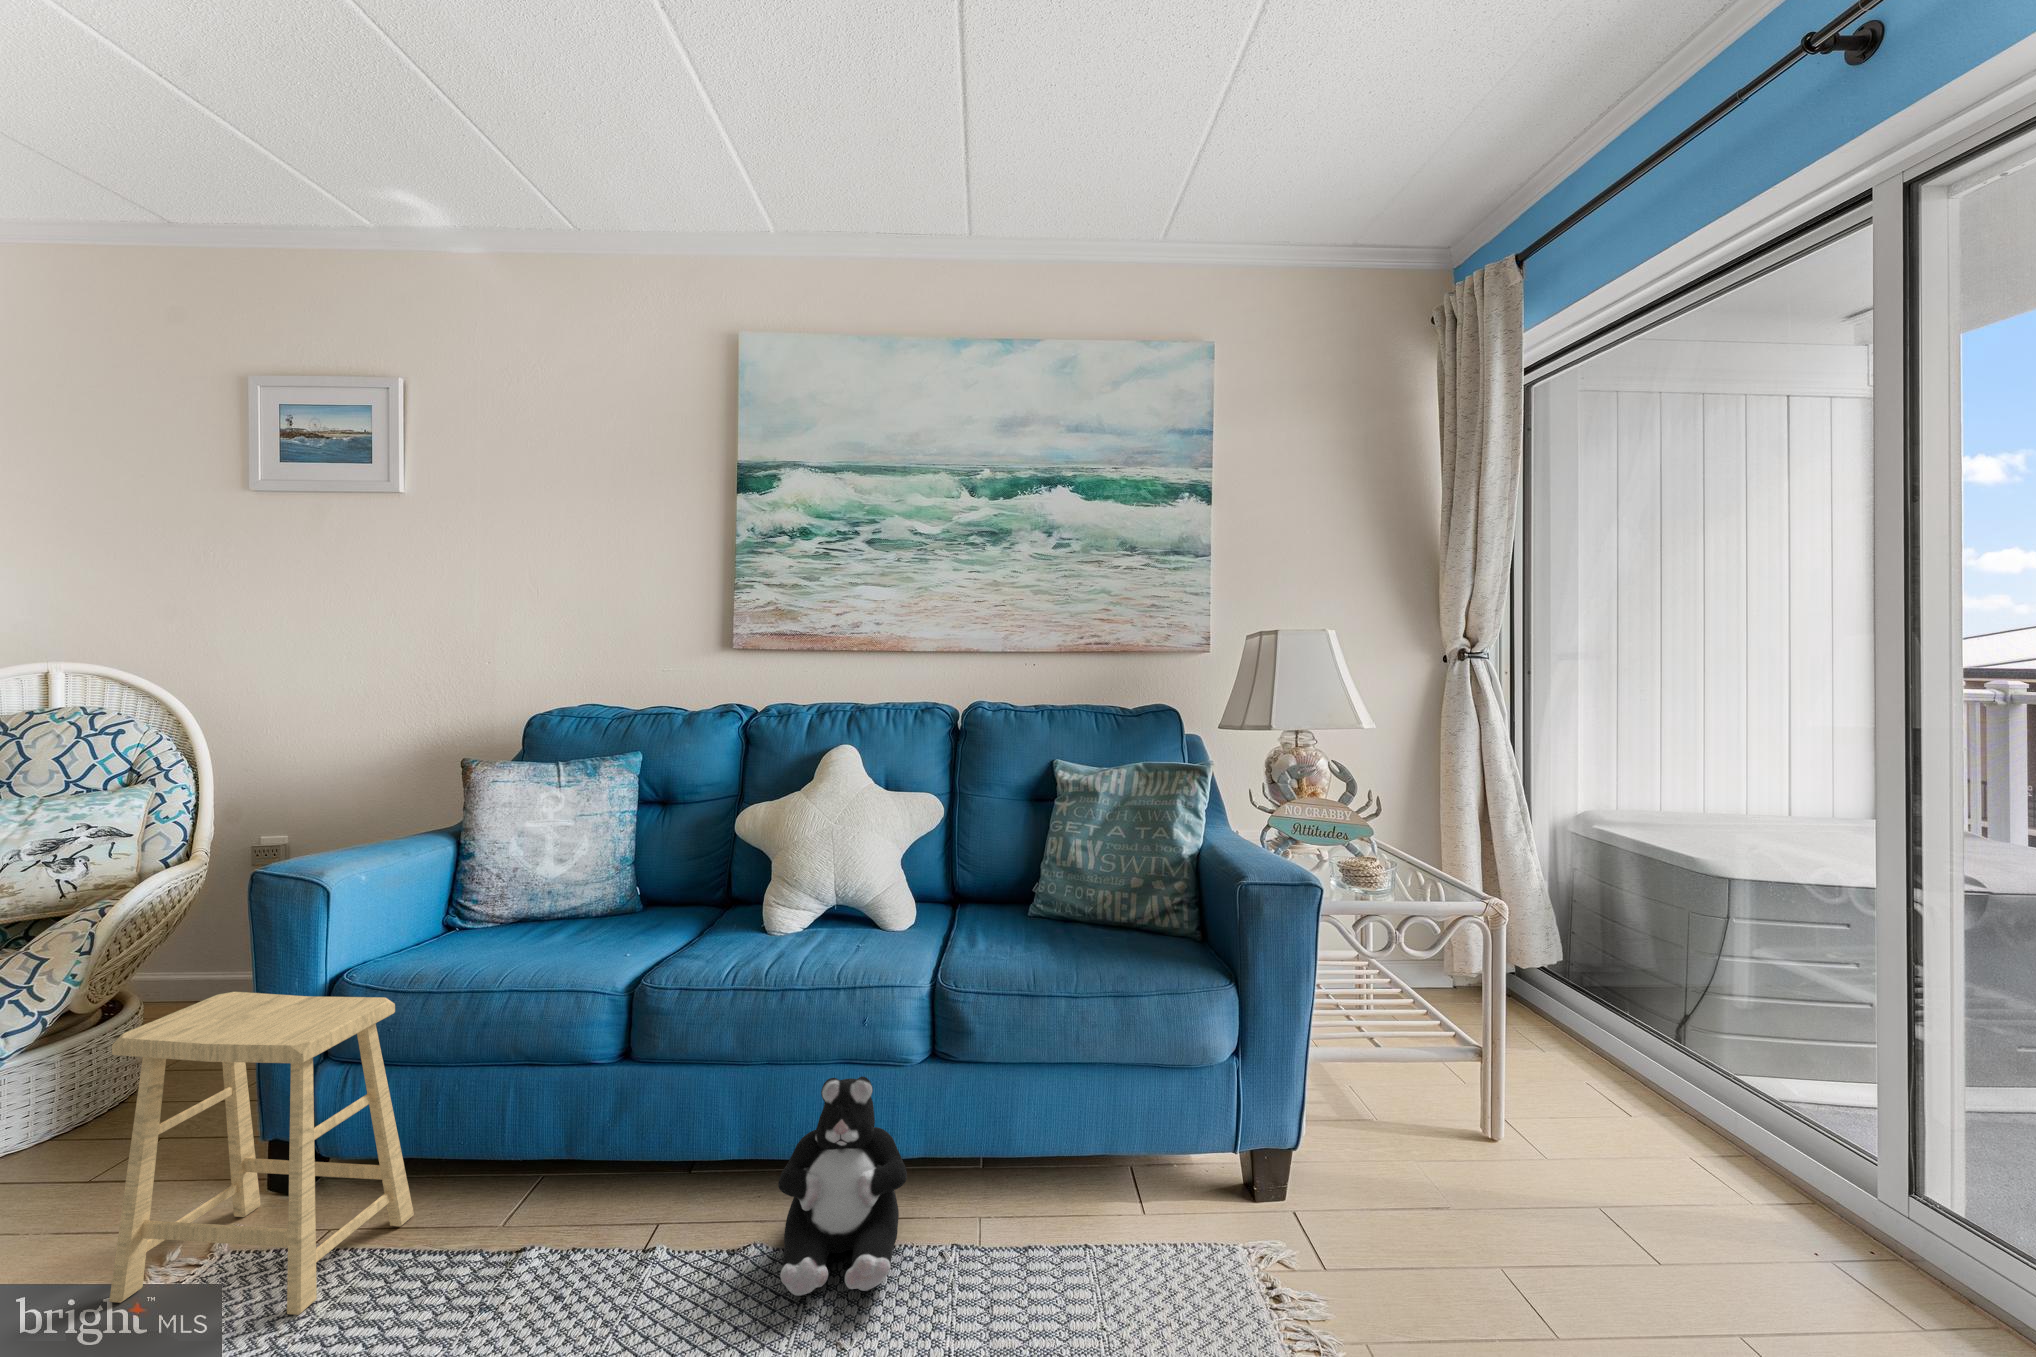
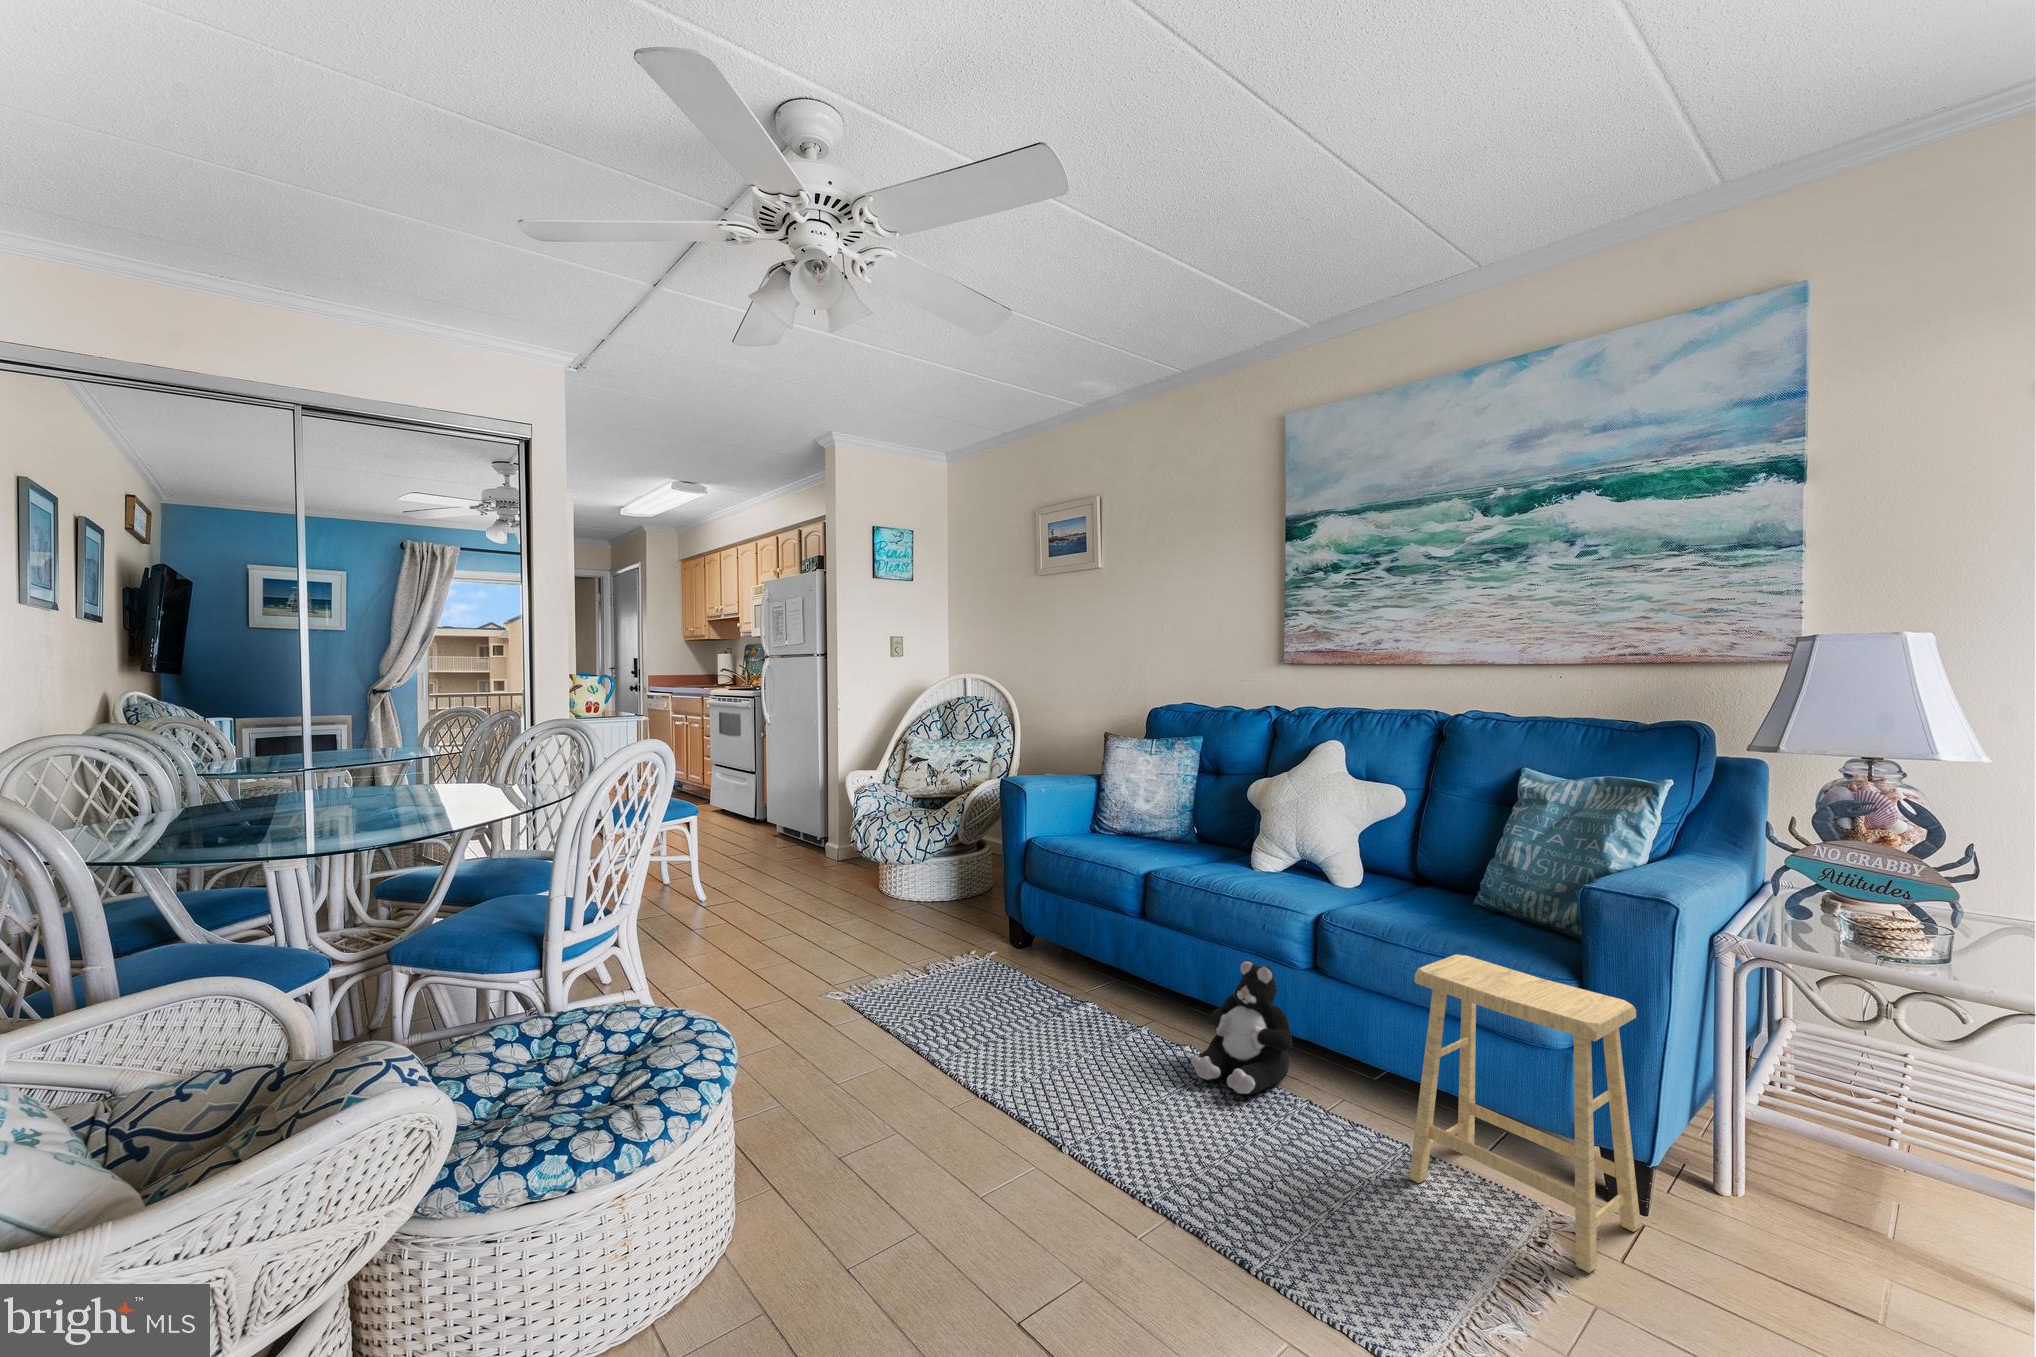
footstool: present [109,992,414,1315] -> present [1409,954,1641,1273]

